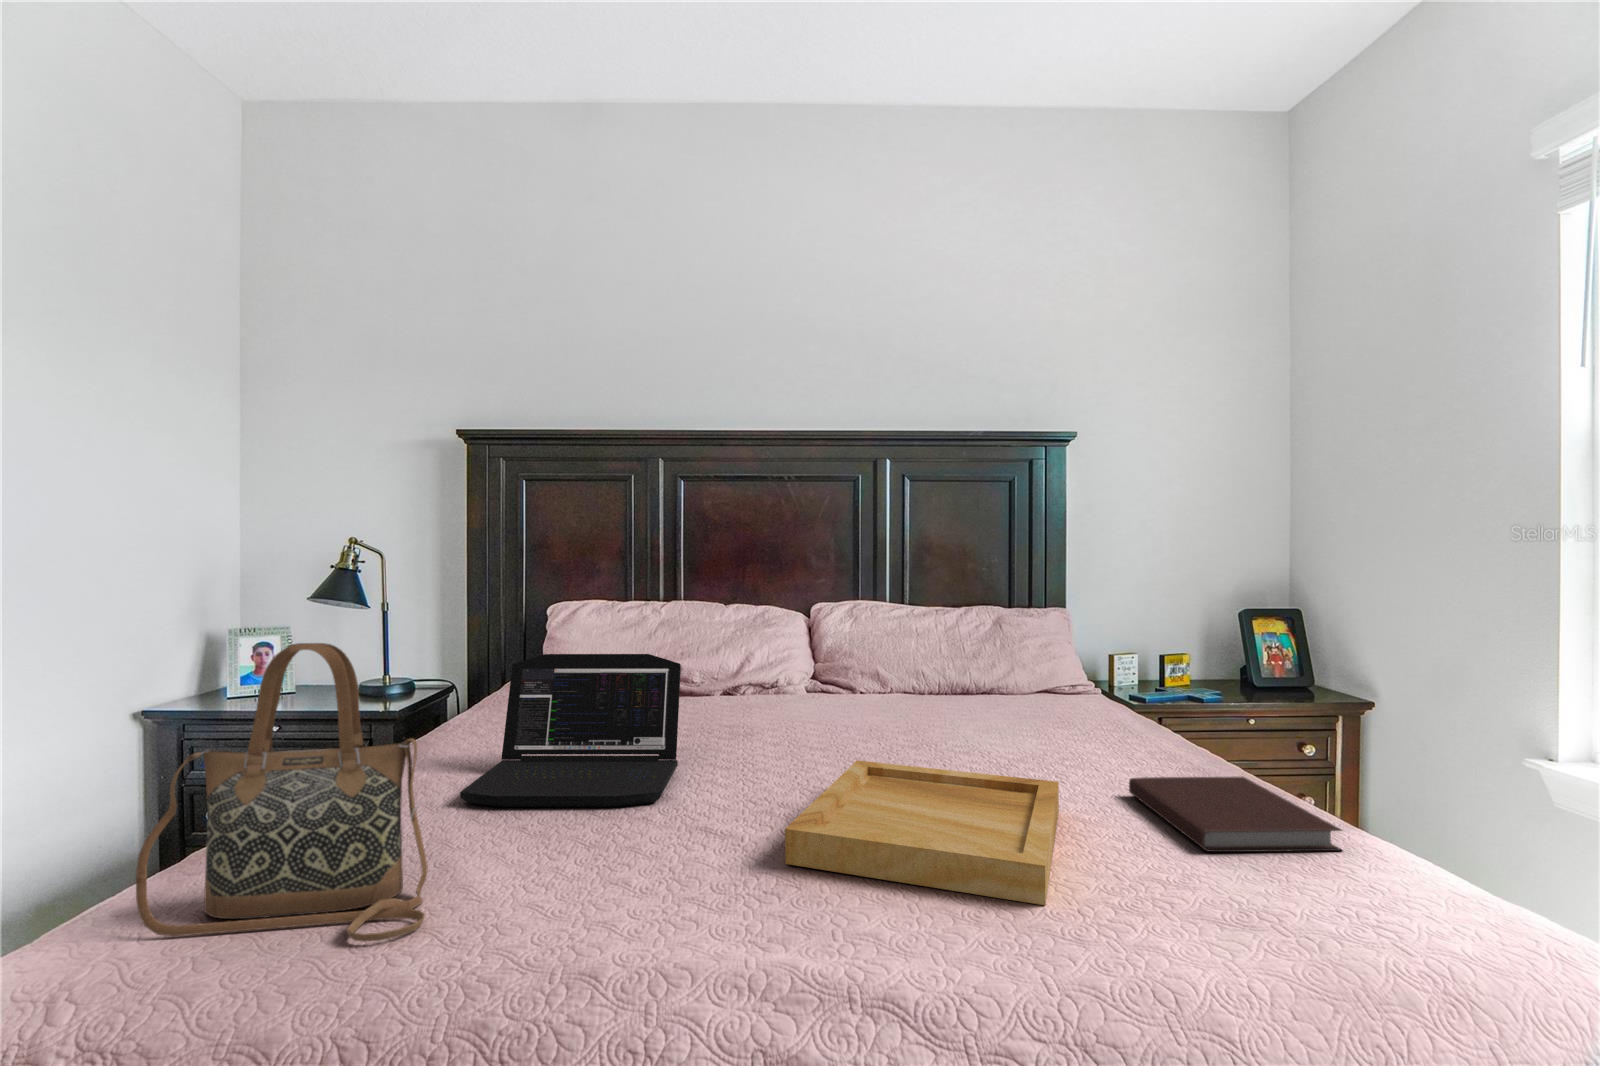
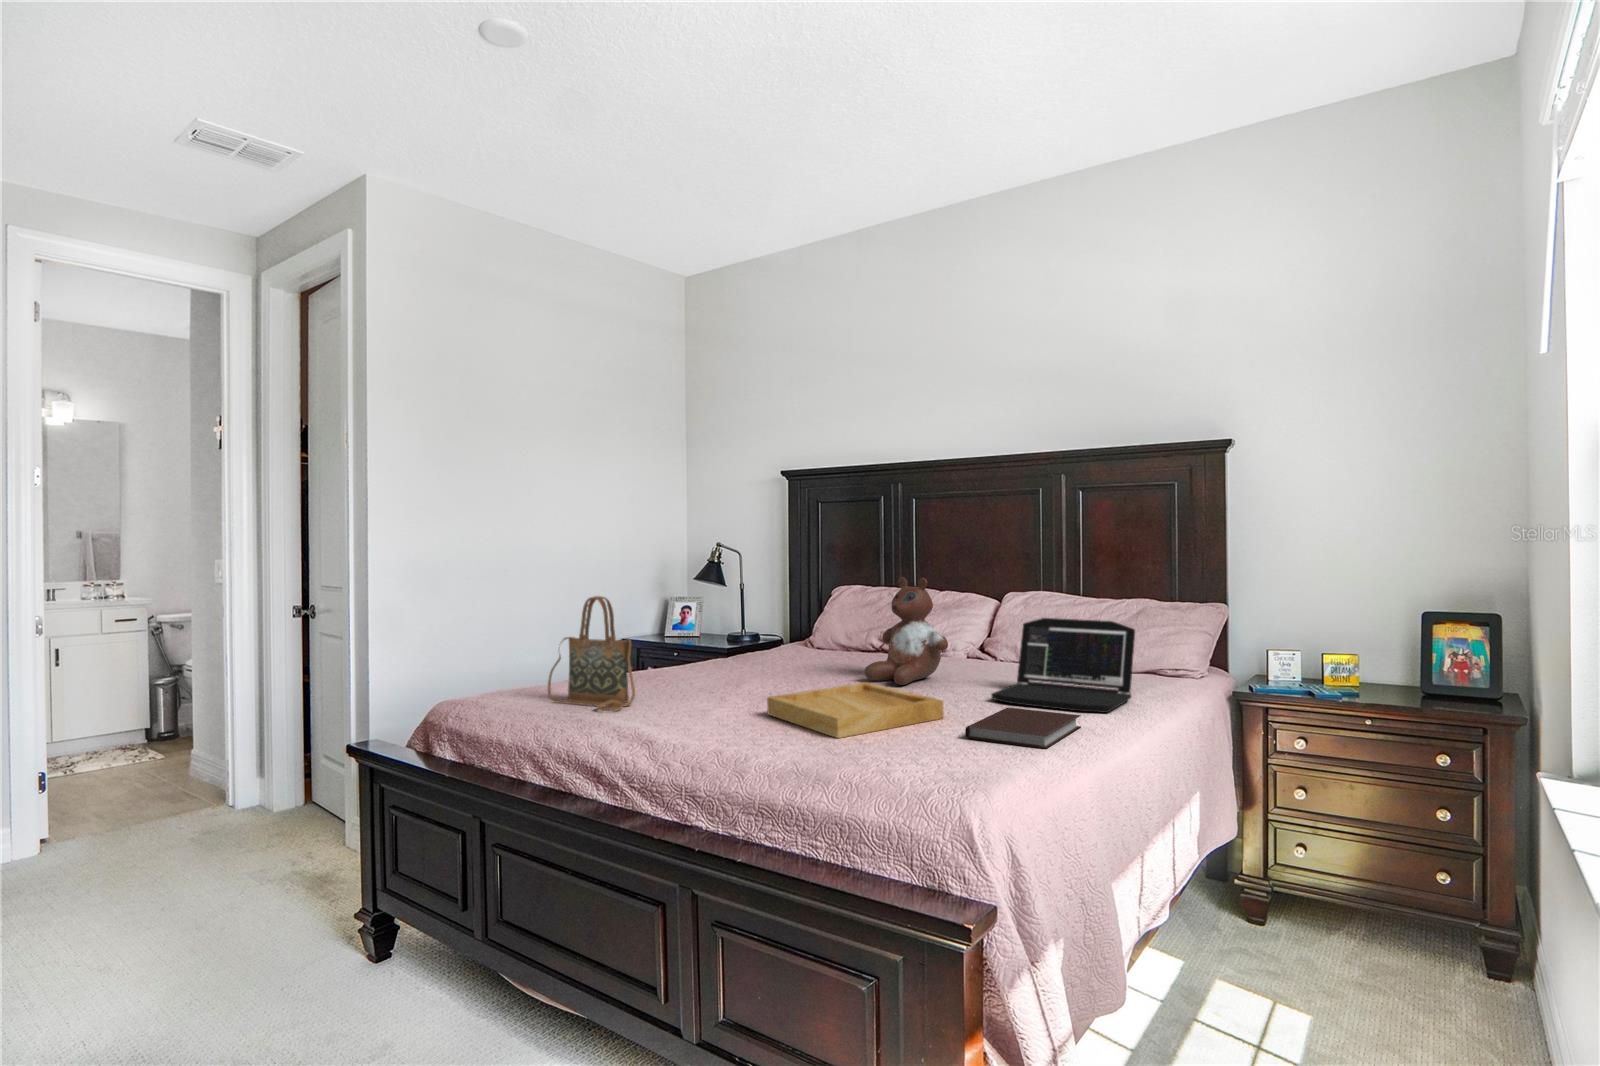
stuffed bear: none [763,584,886,752] -> present [865,577,948,685]
laptop: present [460,654,681,807] -> present [991,618,1135,713]

